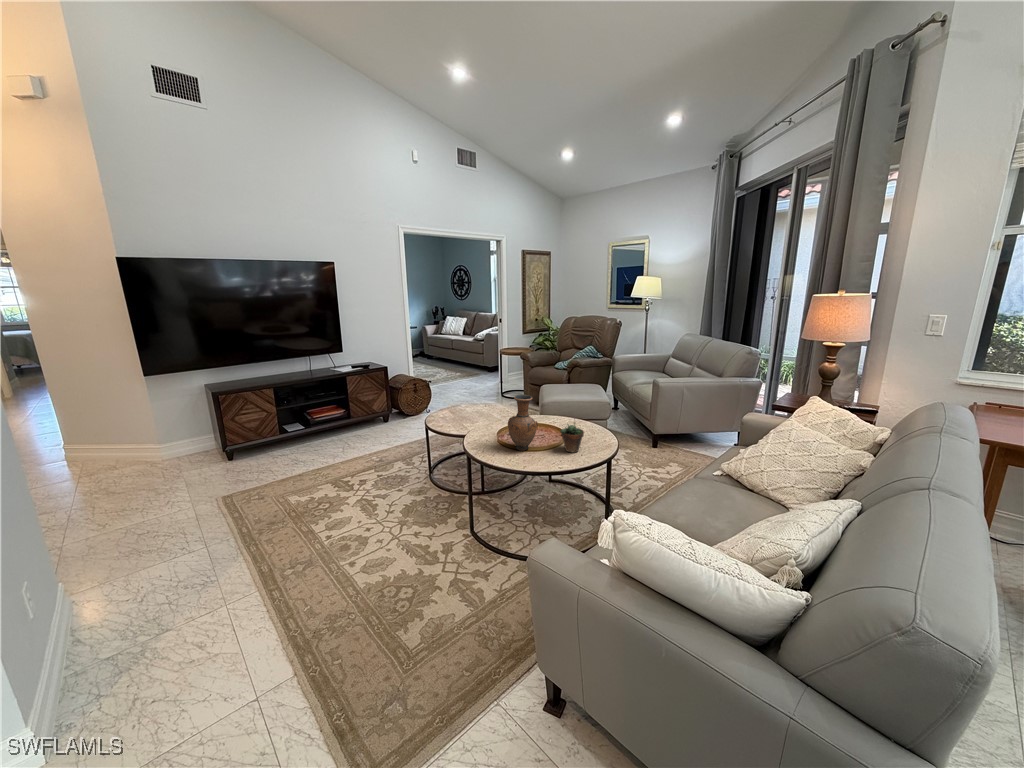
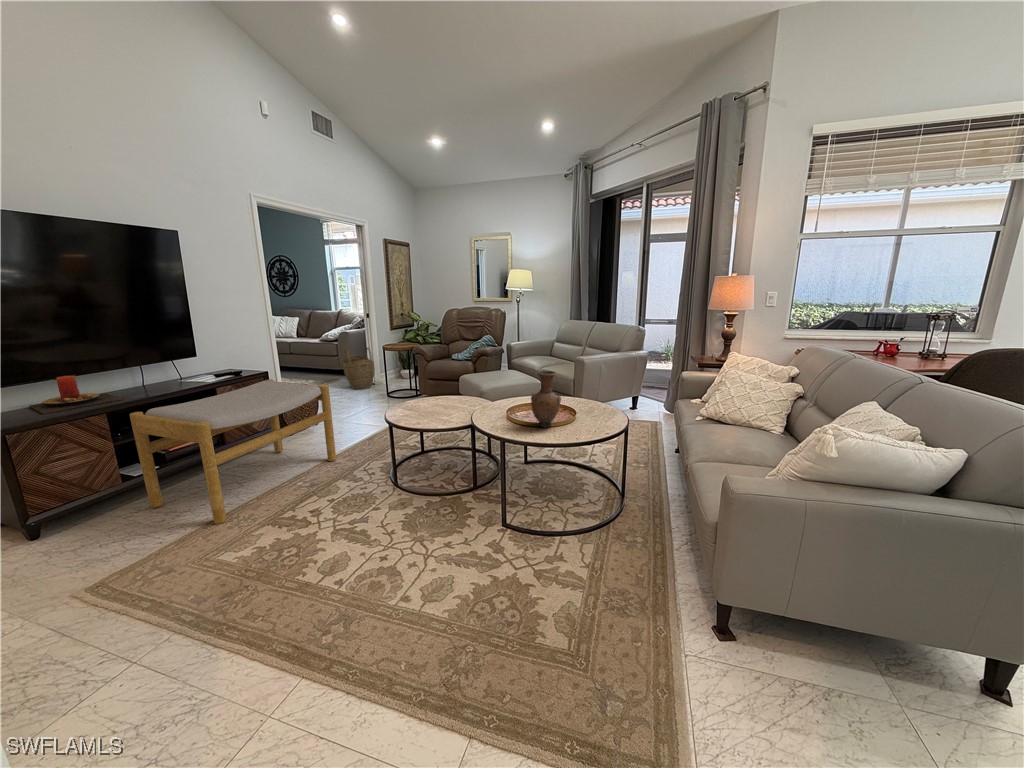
woven basket: none [476,349,501,386] -> present [343,348,375,389]
candle: none [242,361,285,385] -> present [29,375,123,414]
footstool: none [278,374,413,476] -> present [130,379,336,524]
succulent plant: present [560,417,584,452] -> none [579,385,600,421]

